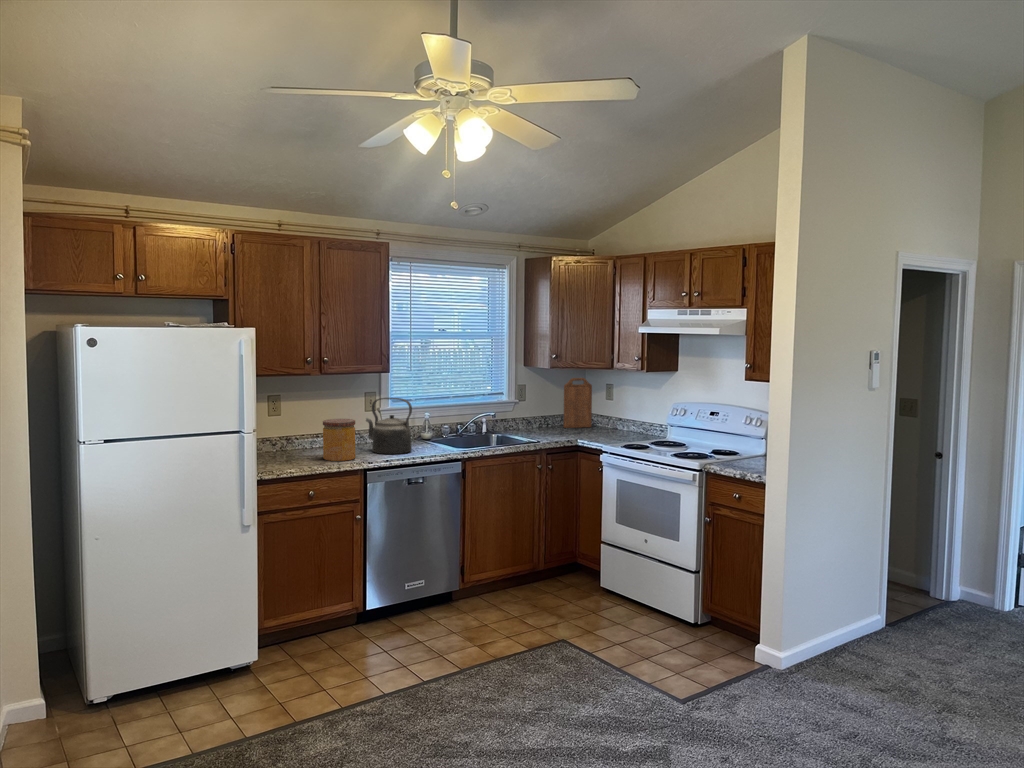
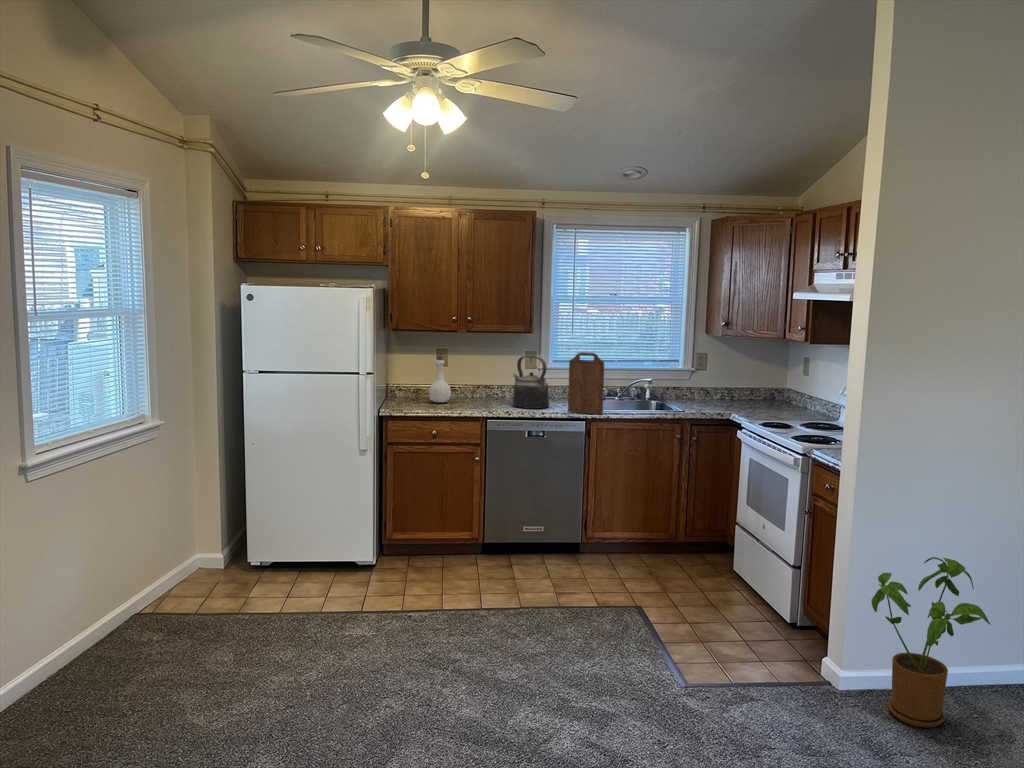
cutting board: present [563,378,592,428] -> present [568,352,604,414]
bottle: none [279,404,305,457] -> present [429,356,451,403]
jar: present [323,419,356,461] -> none [459,372,488,409]
house plant: none [806,541,903,684] -> present [871,557,991,728]

